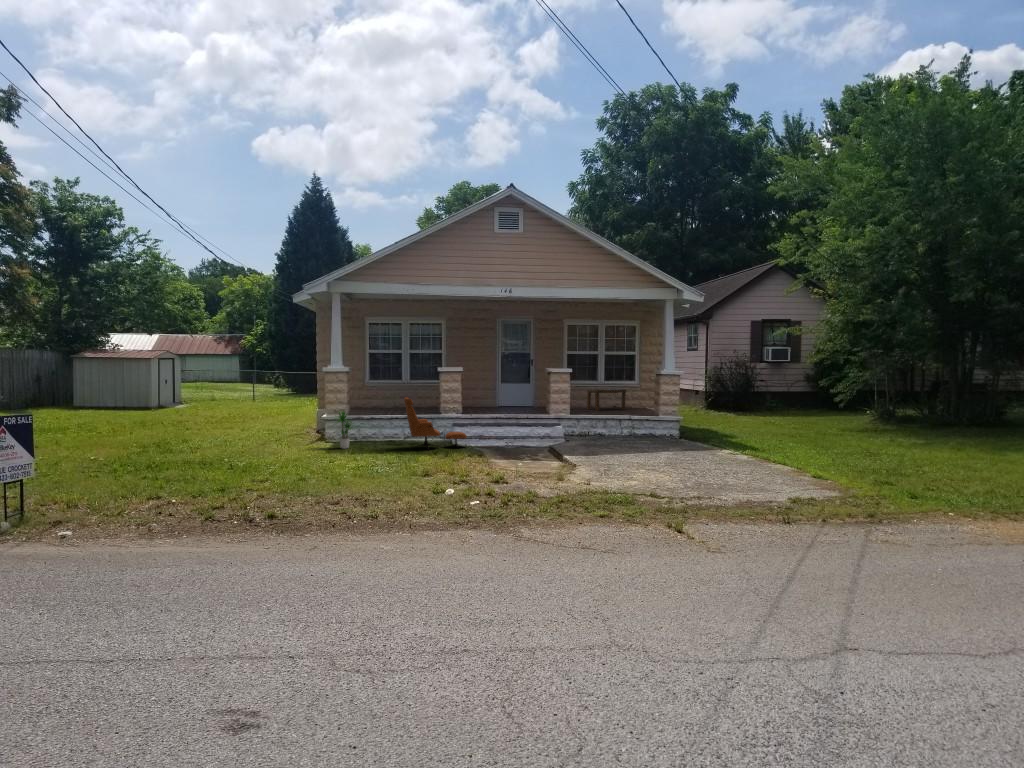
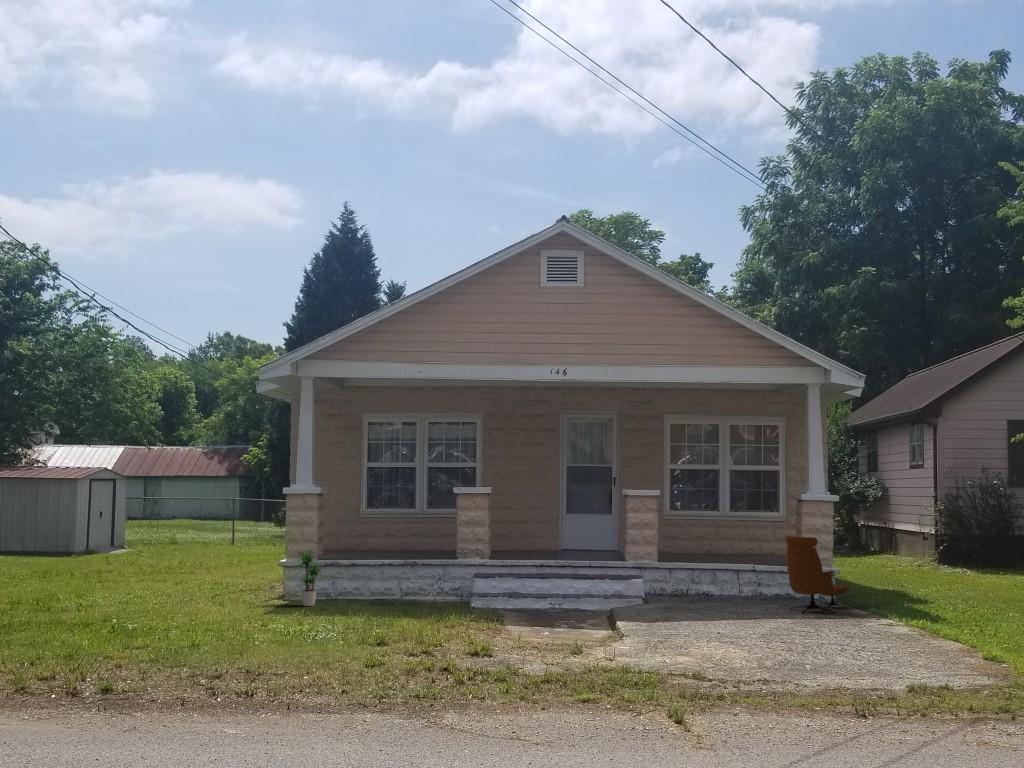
bench: present [587,389,626,411] -> none [700,524,764,560]
lounge chair: present [404,397,467,450] -> present [785,536,849,614]

